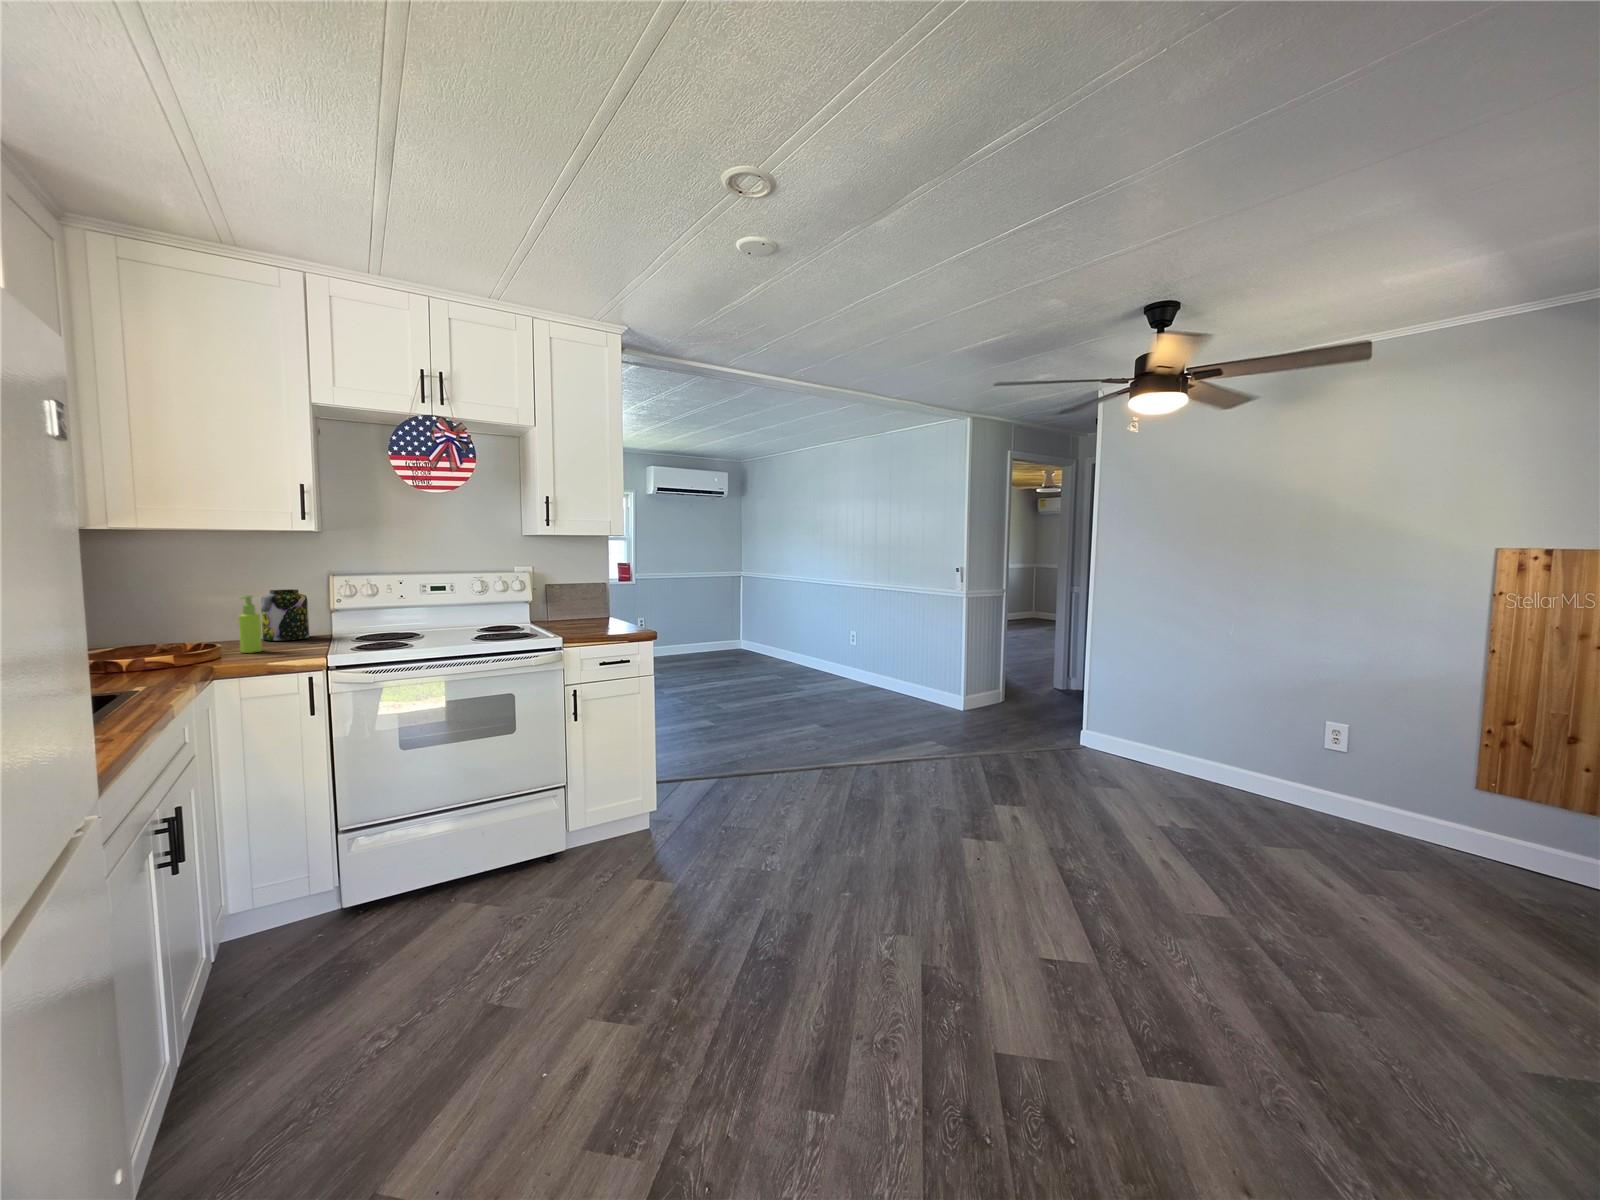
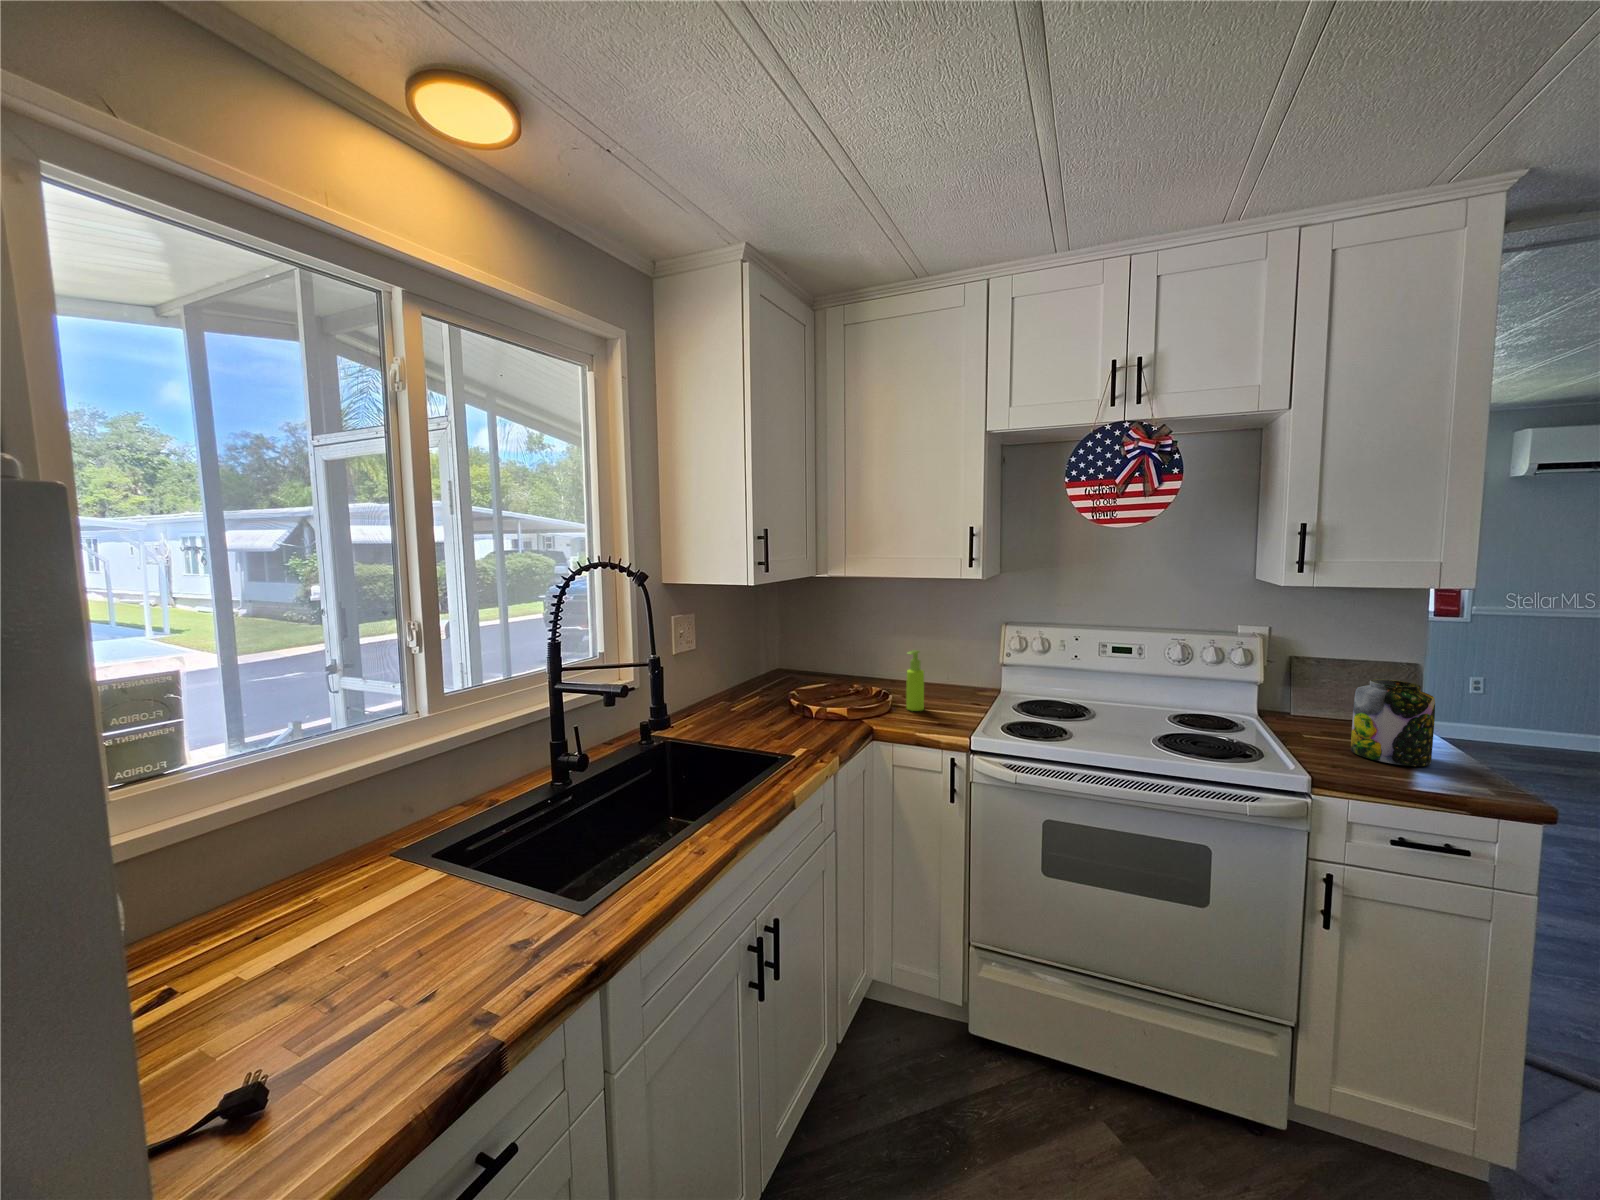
jar: present [261,589,309,641] -> present [1351,679,1435,766]

